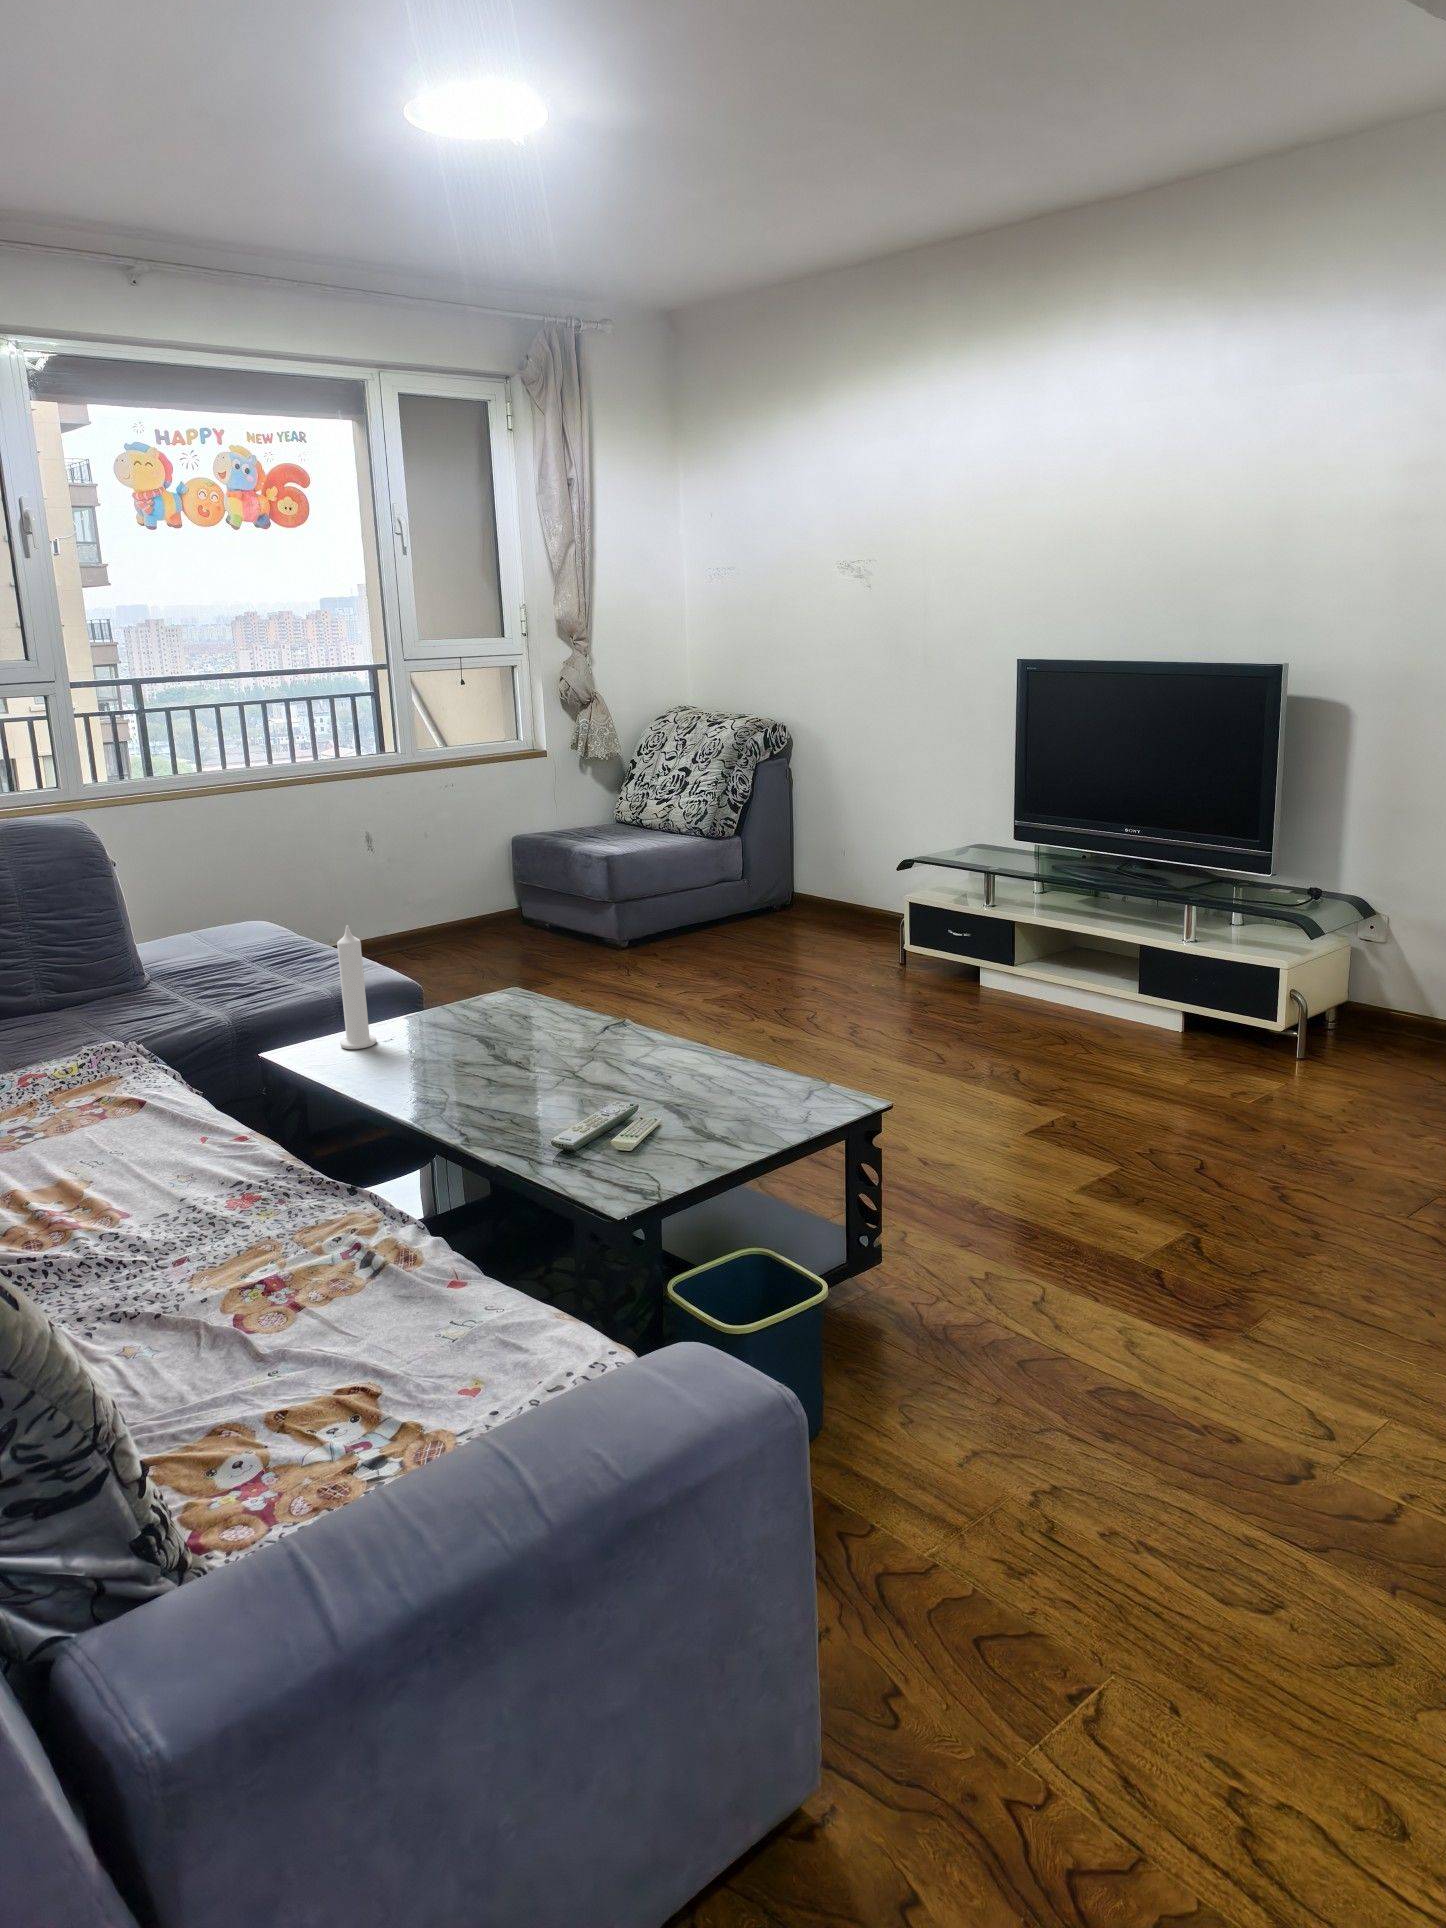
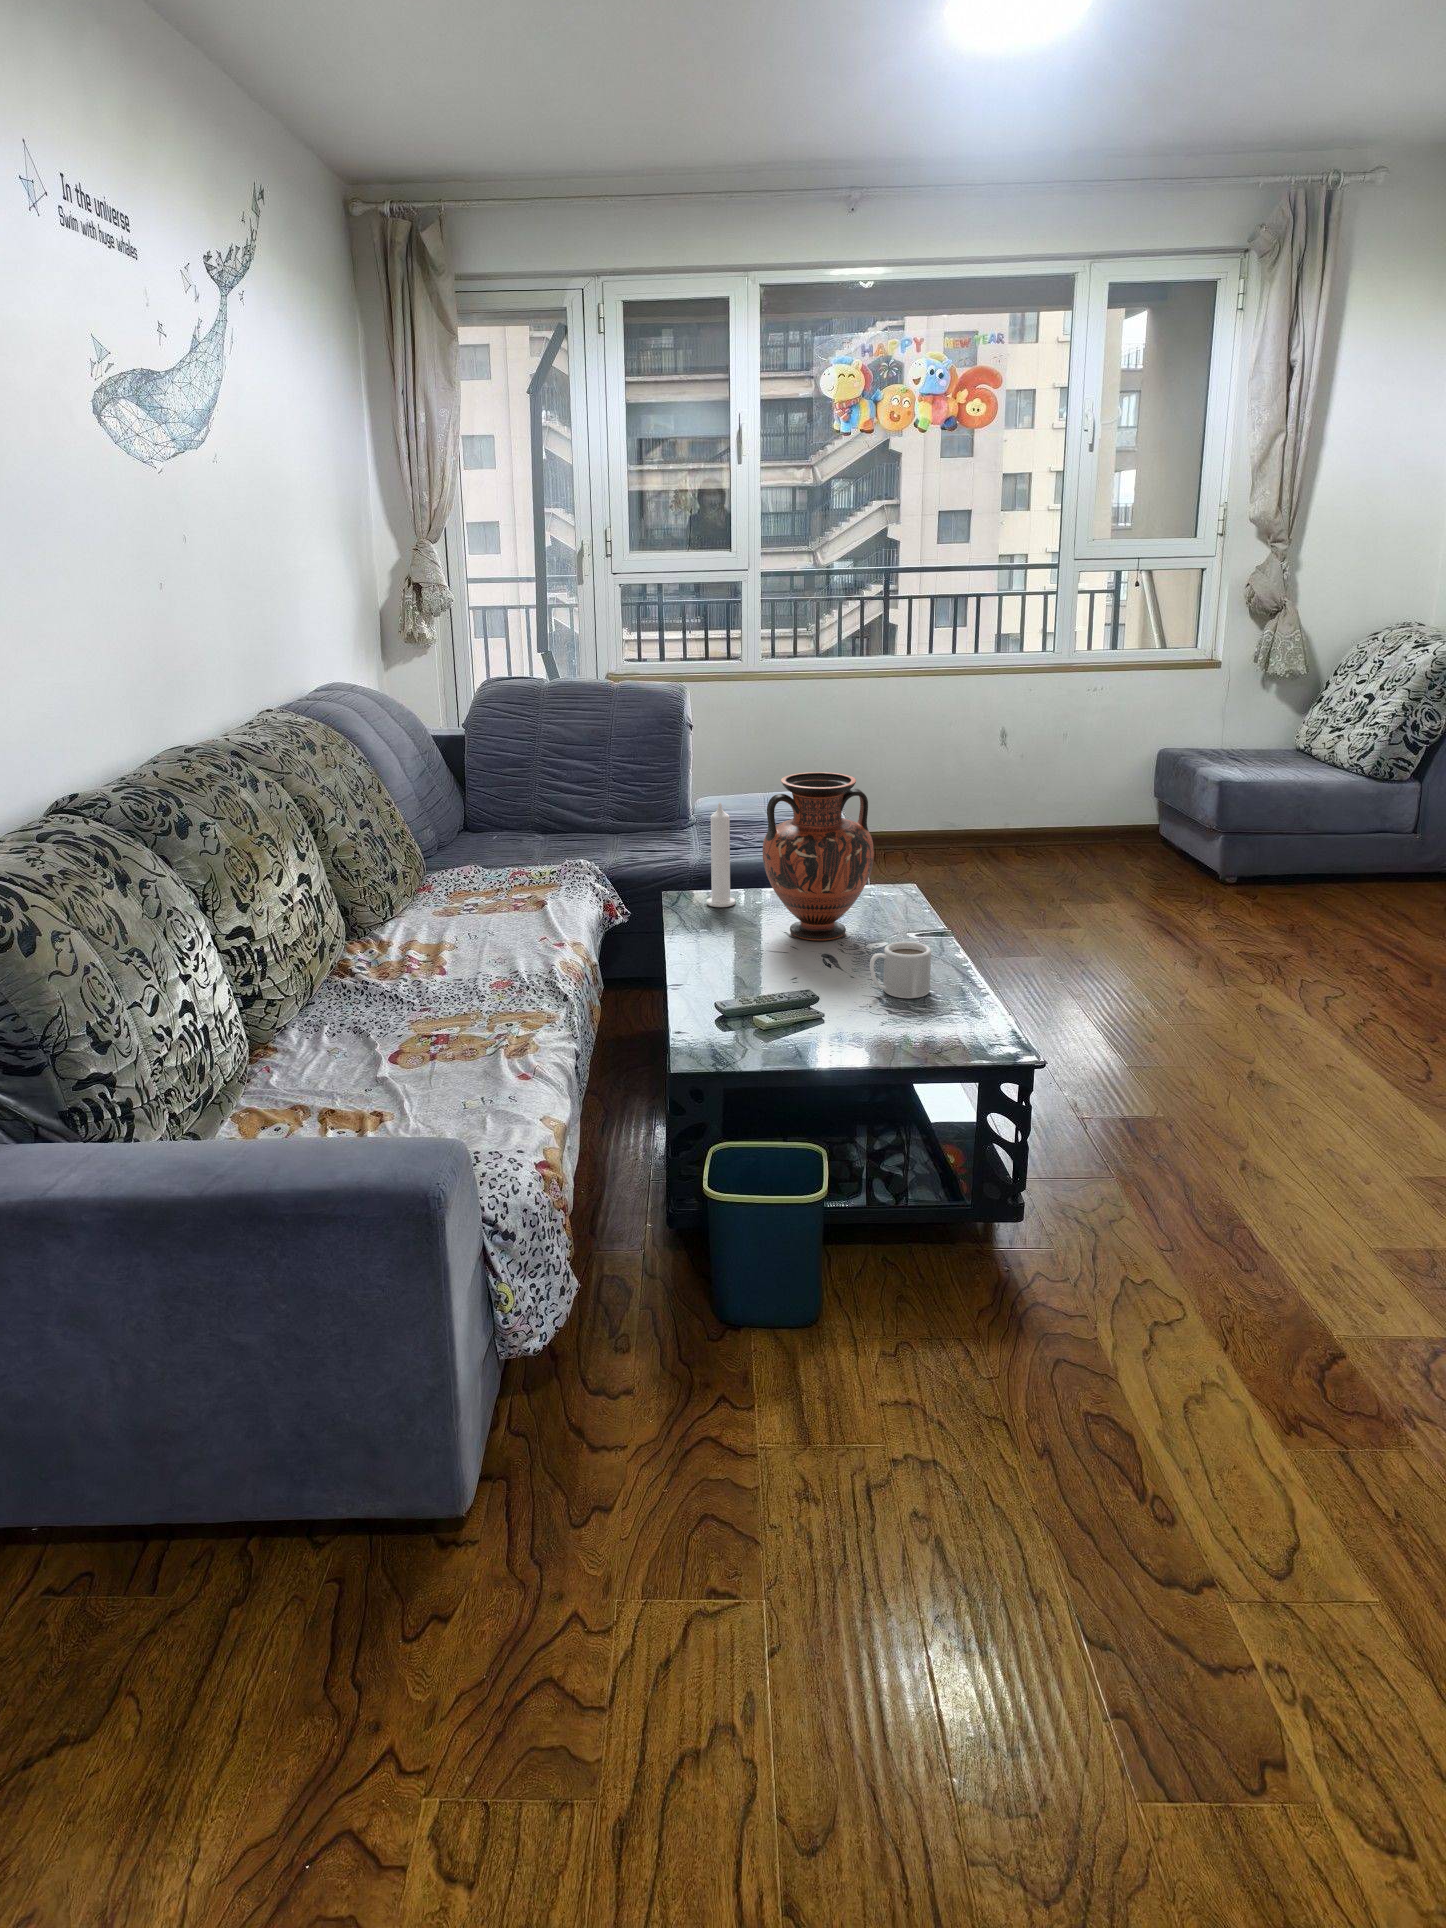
vase: none [444,869,568,1054] -> present [762,772,874,941]
mug: none [660,1020,712,1078] -> present [870,942,931,998]

